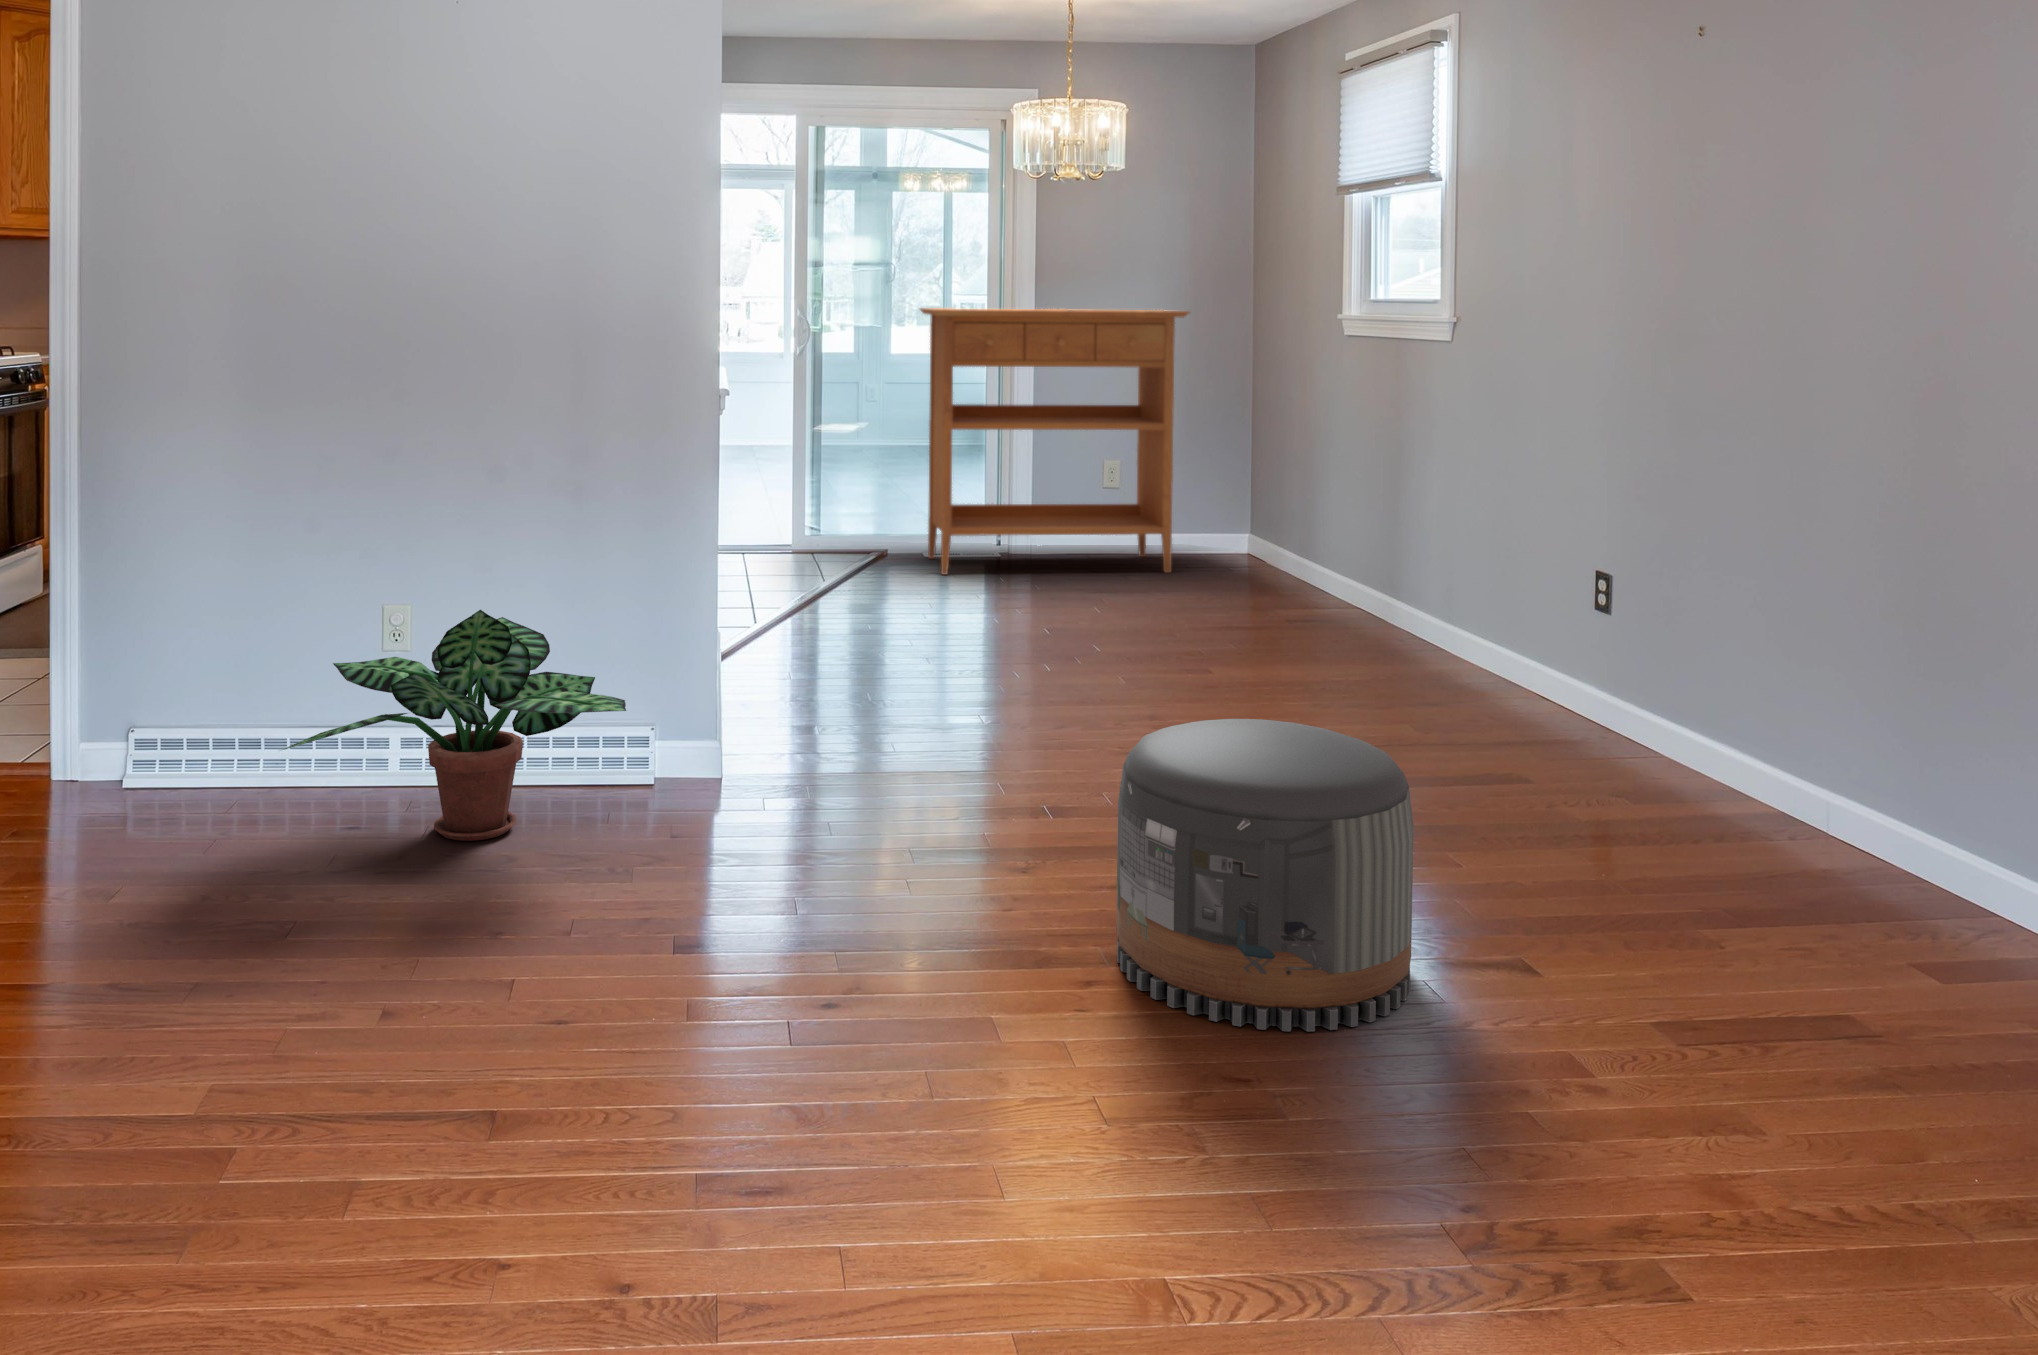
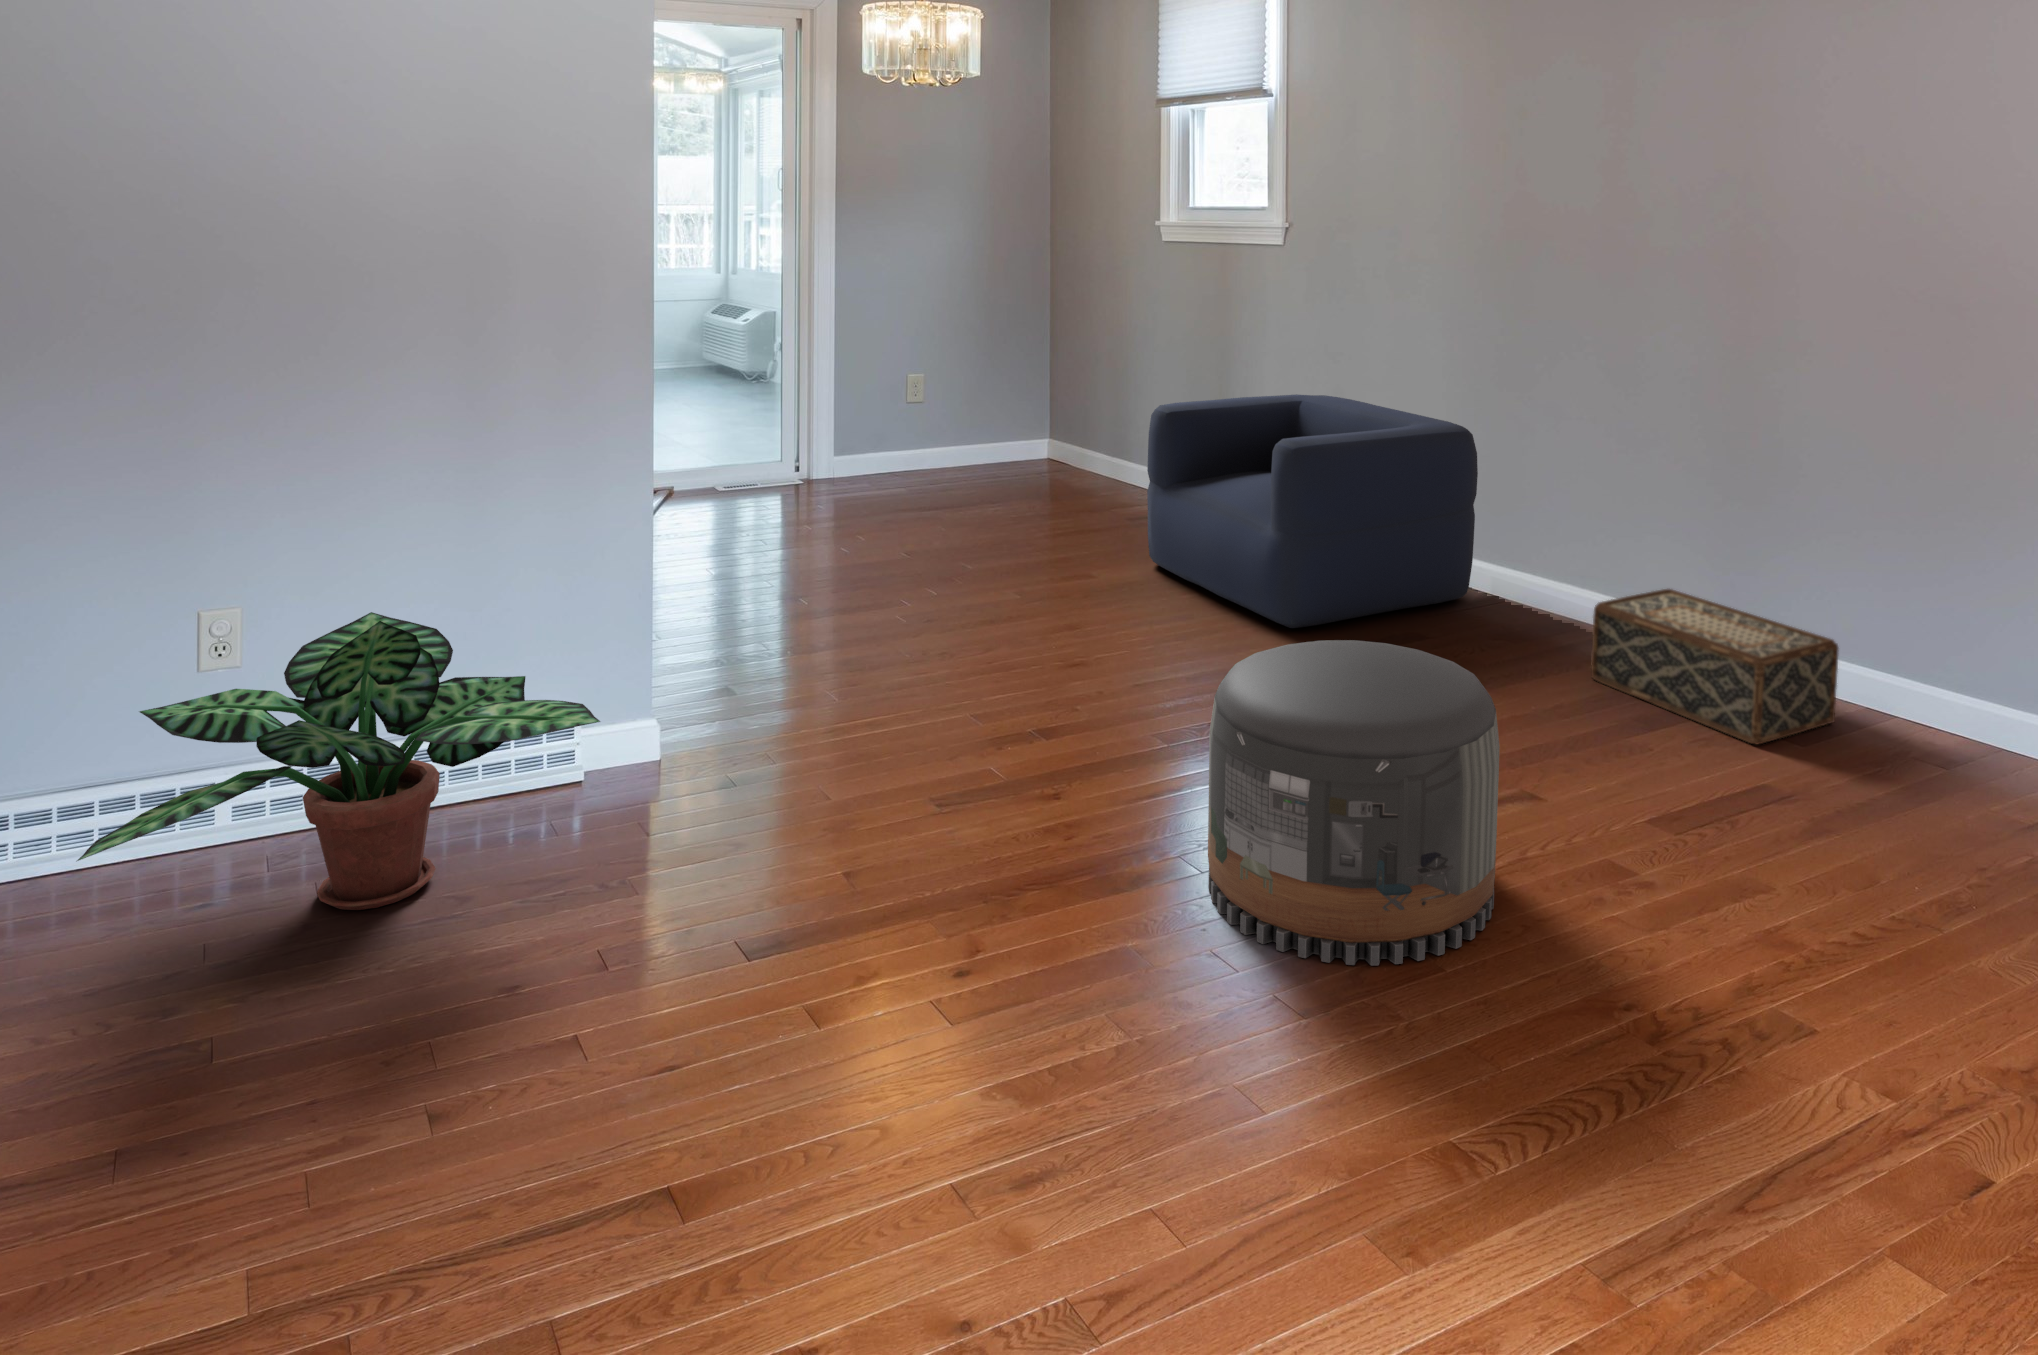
console table: present [920,308,1189,575] -> none [738,211,1016,481]
armchair: none [1258,507,1622,751] -> present [1147,394,1478,628]
woven basket: none [1701,749,2000,930] -> present [1591,589,1839,744]

